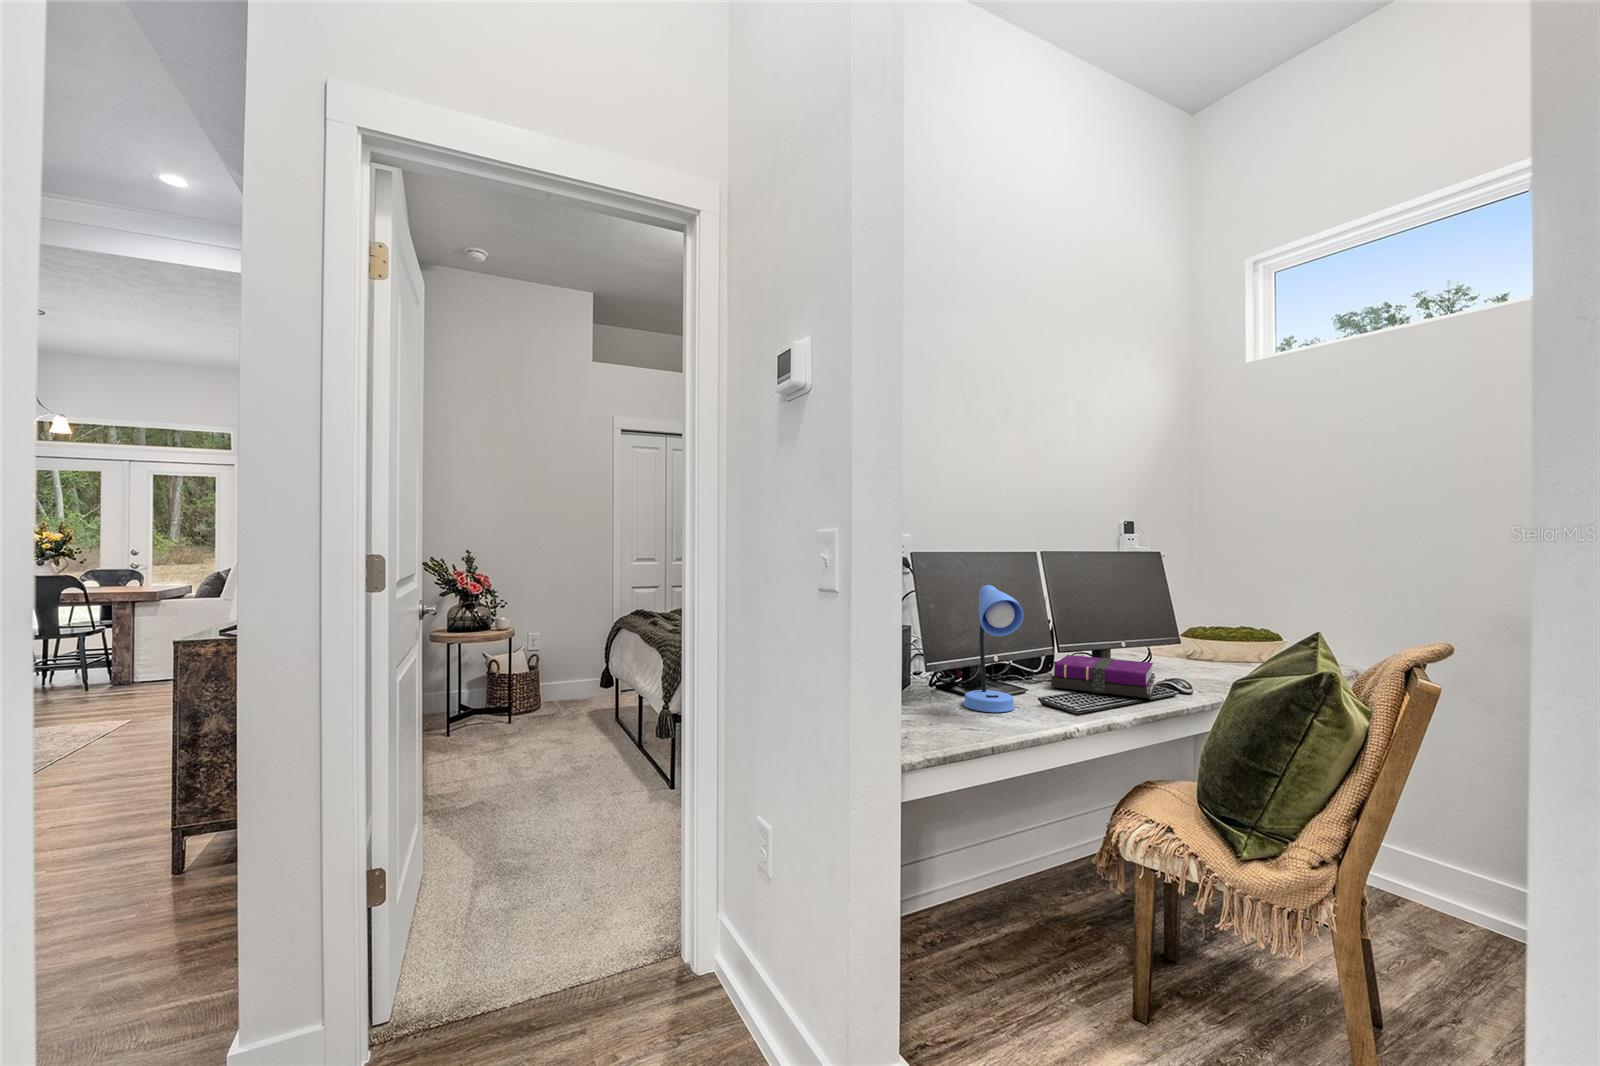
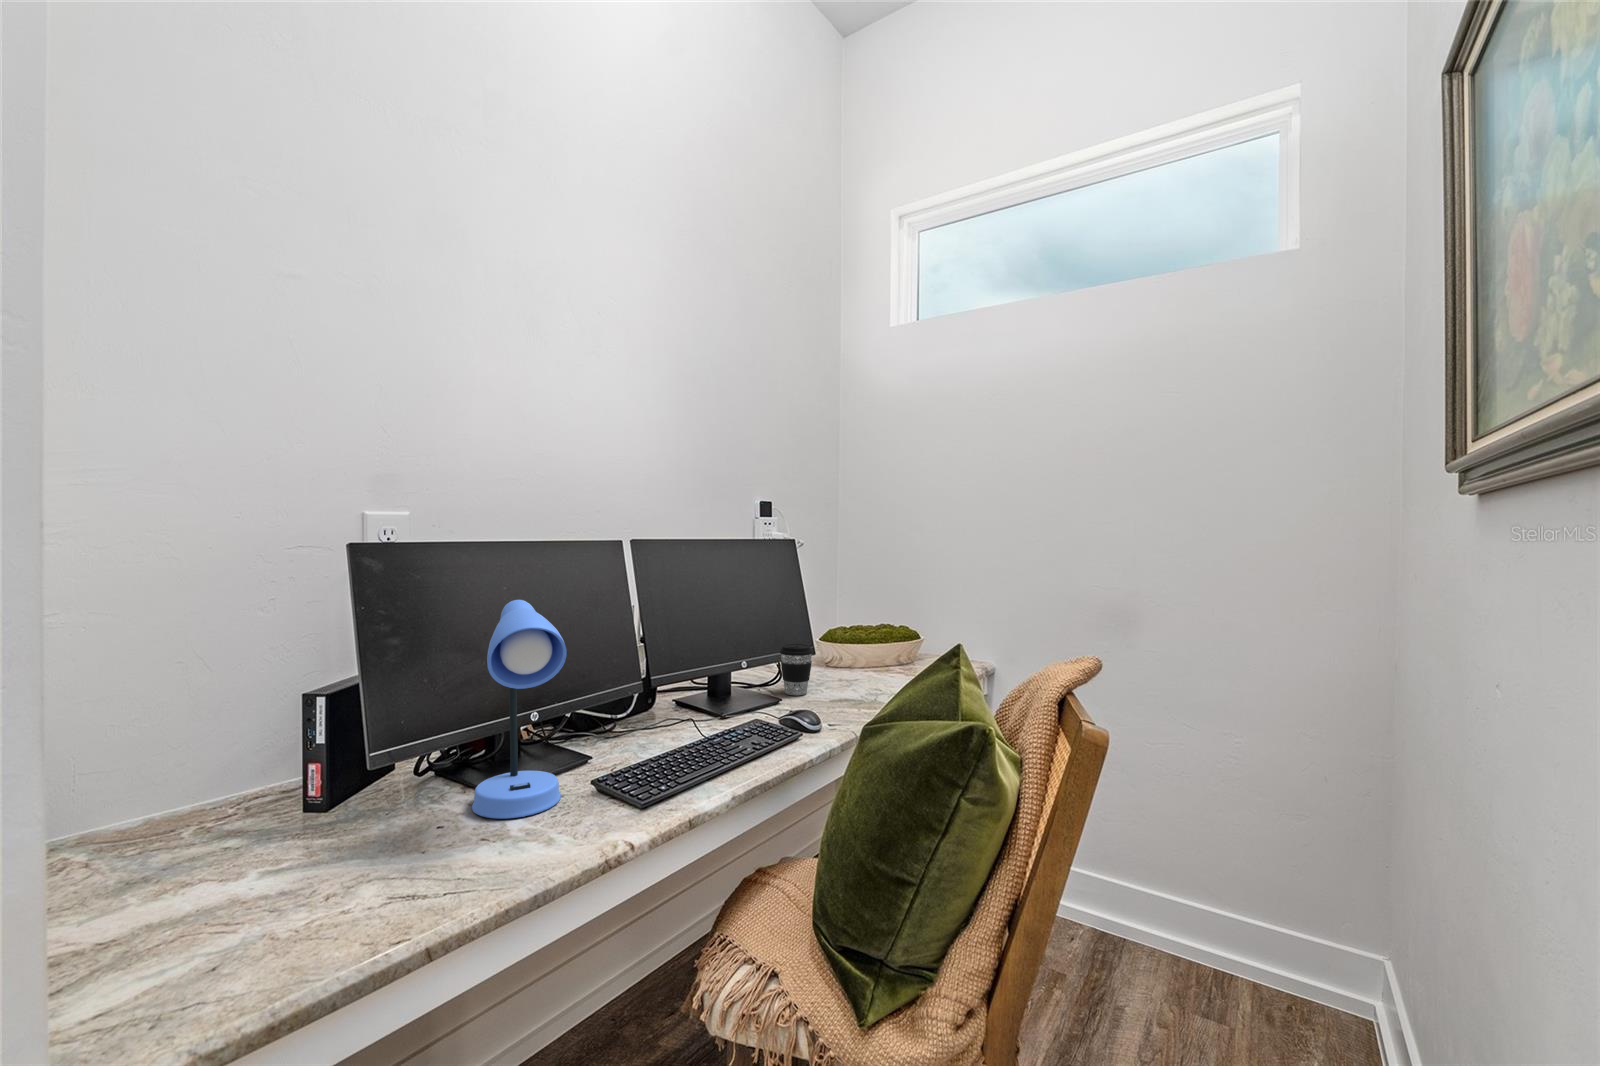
coffee cup: none [1150,633,1180,673] -> present [780,644,813,695]
notebook: present [1051,655,1155,698] -> none [638,686,780,748]

